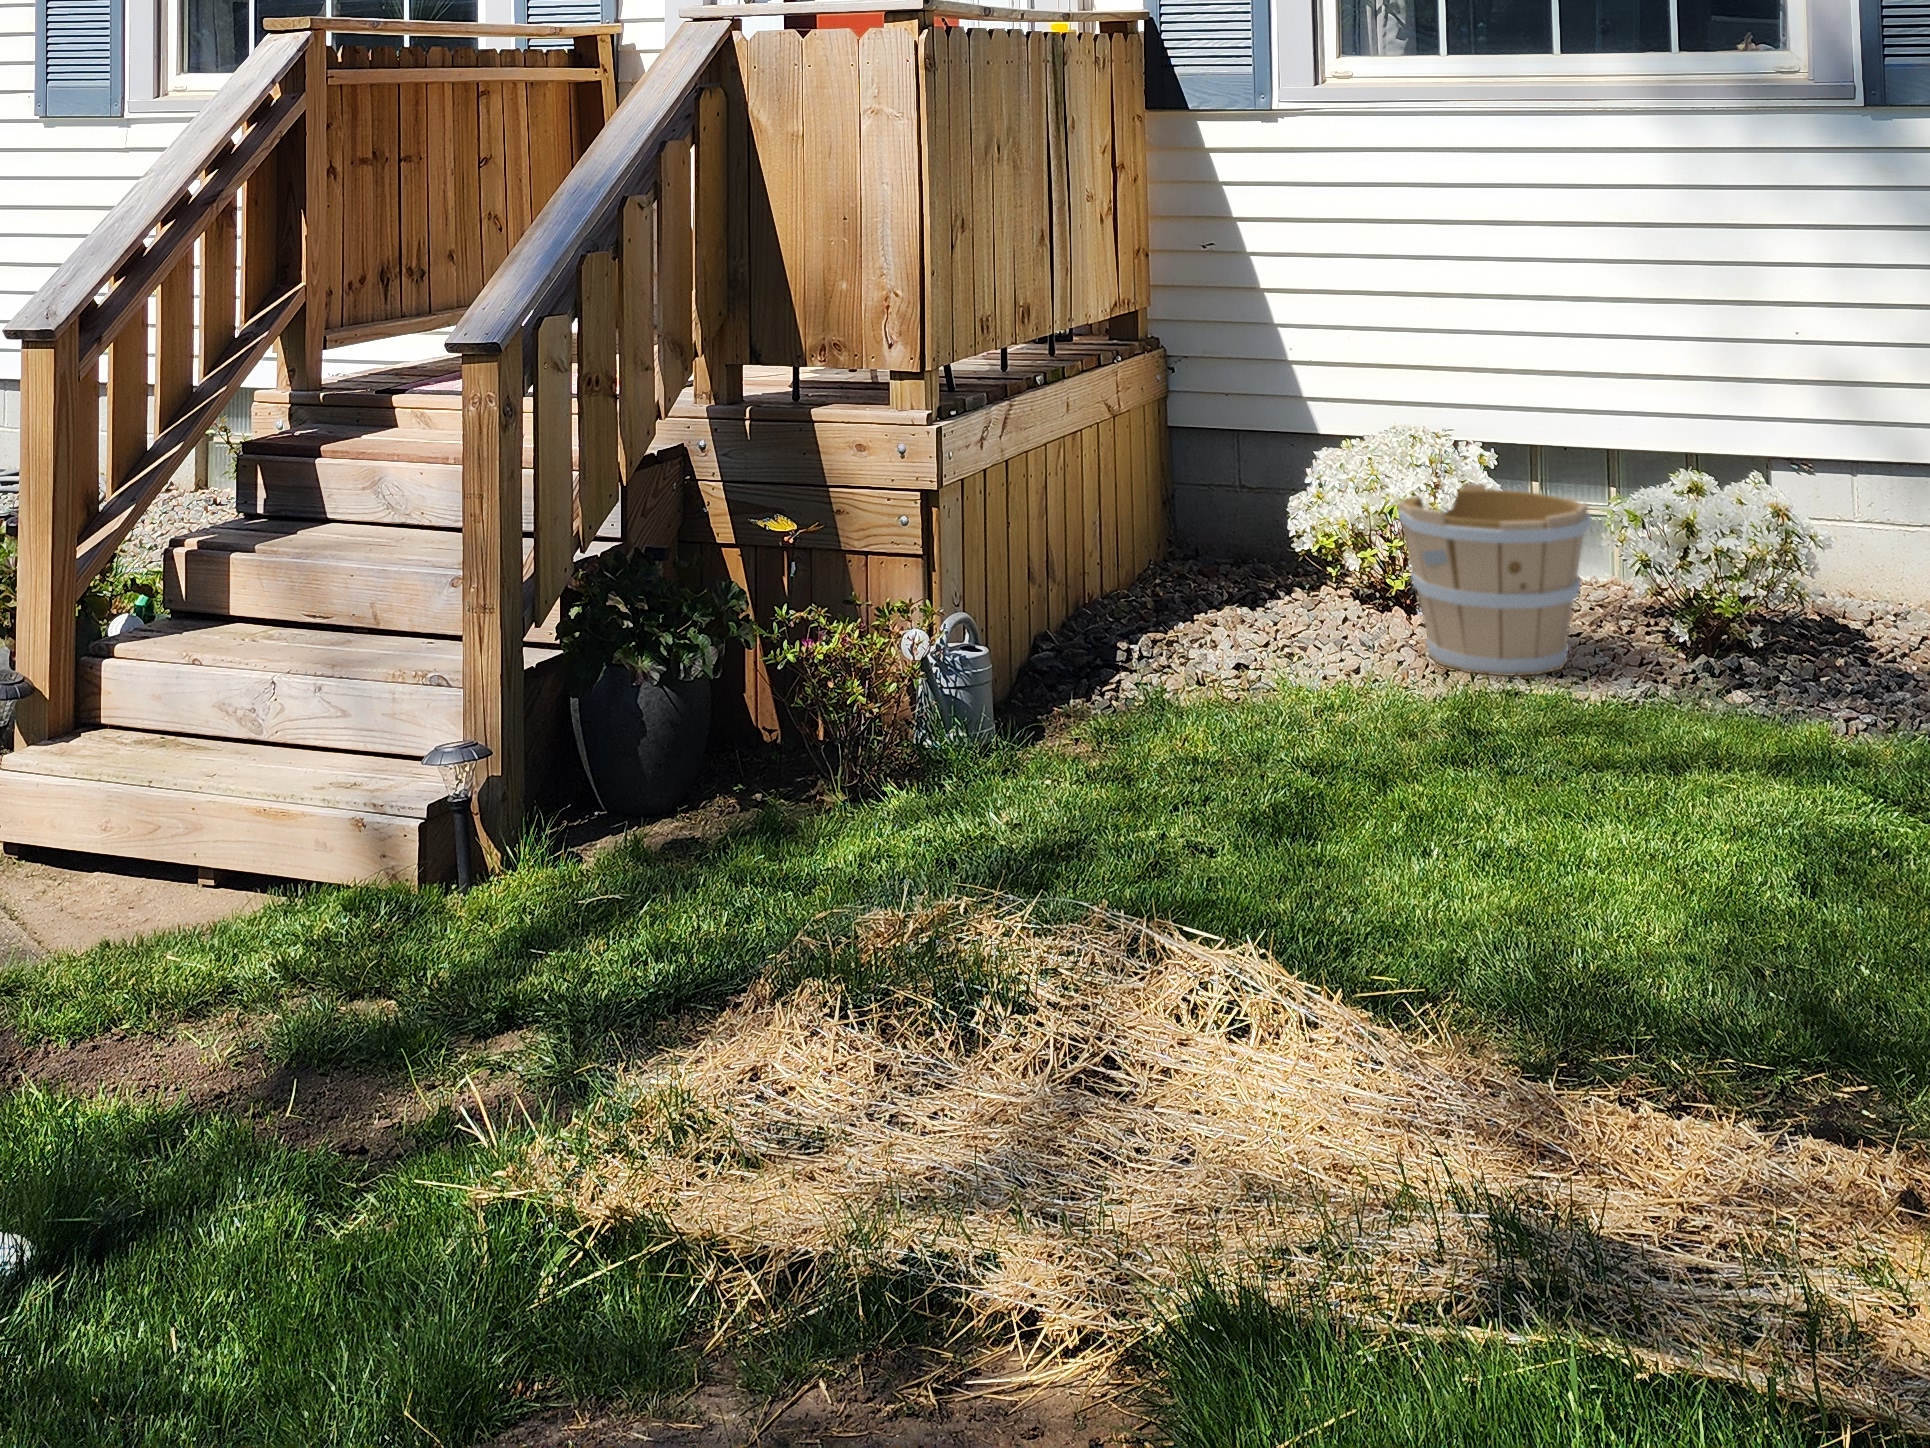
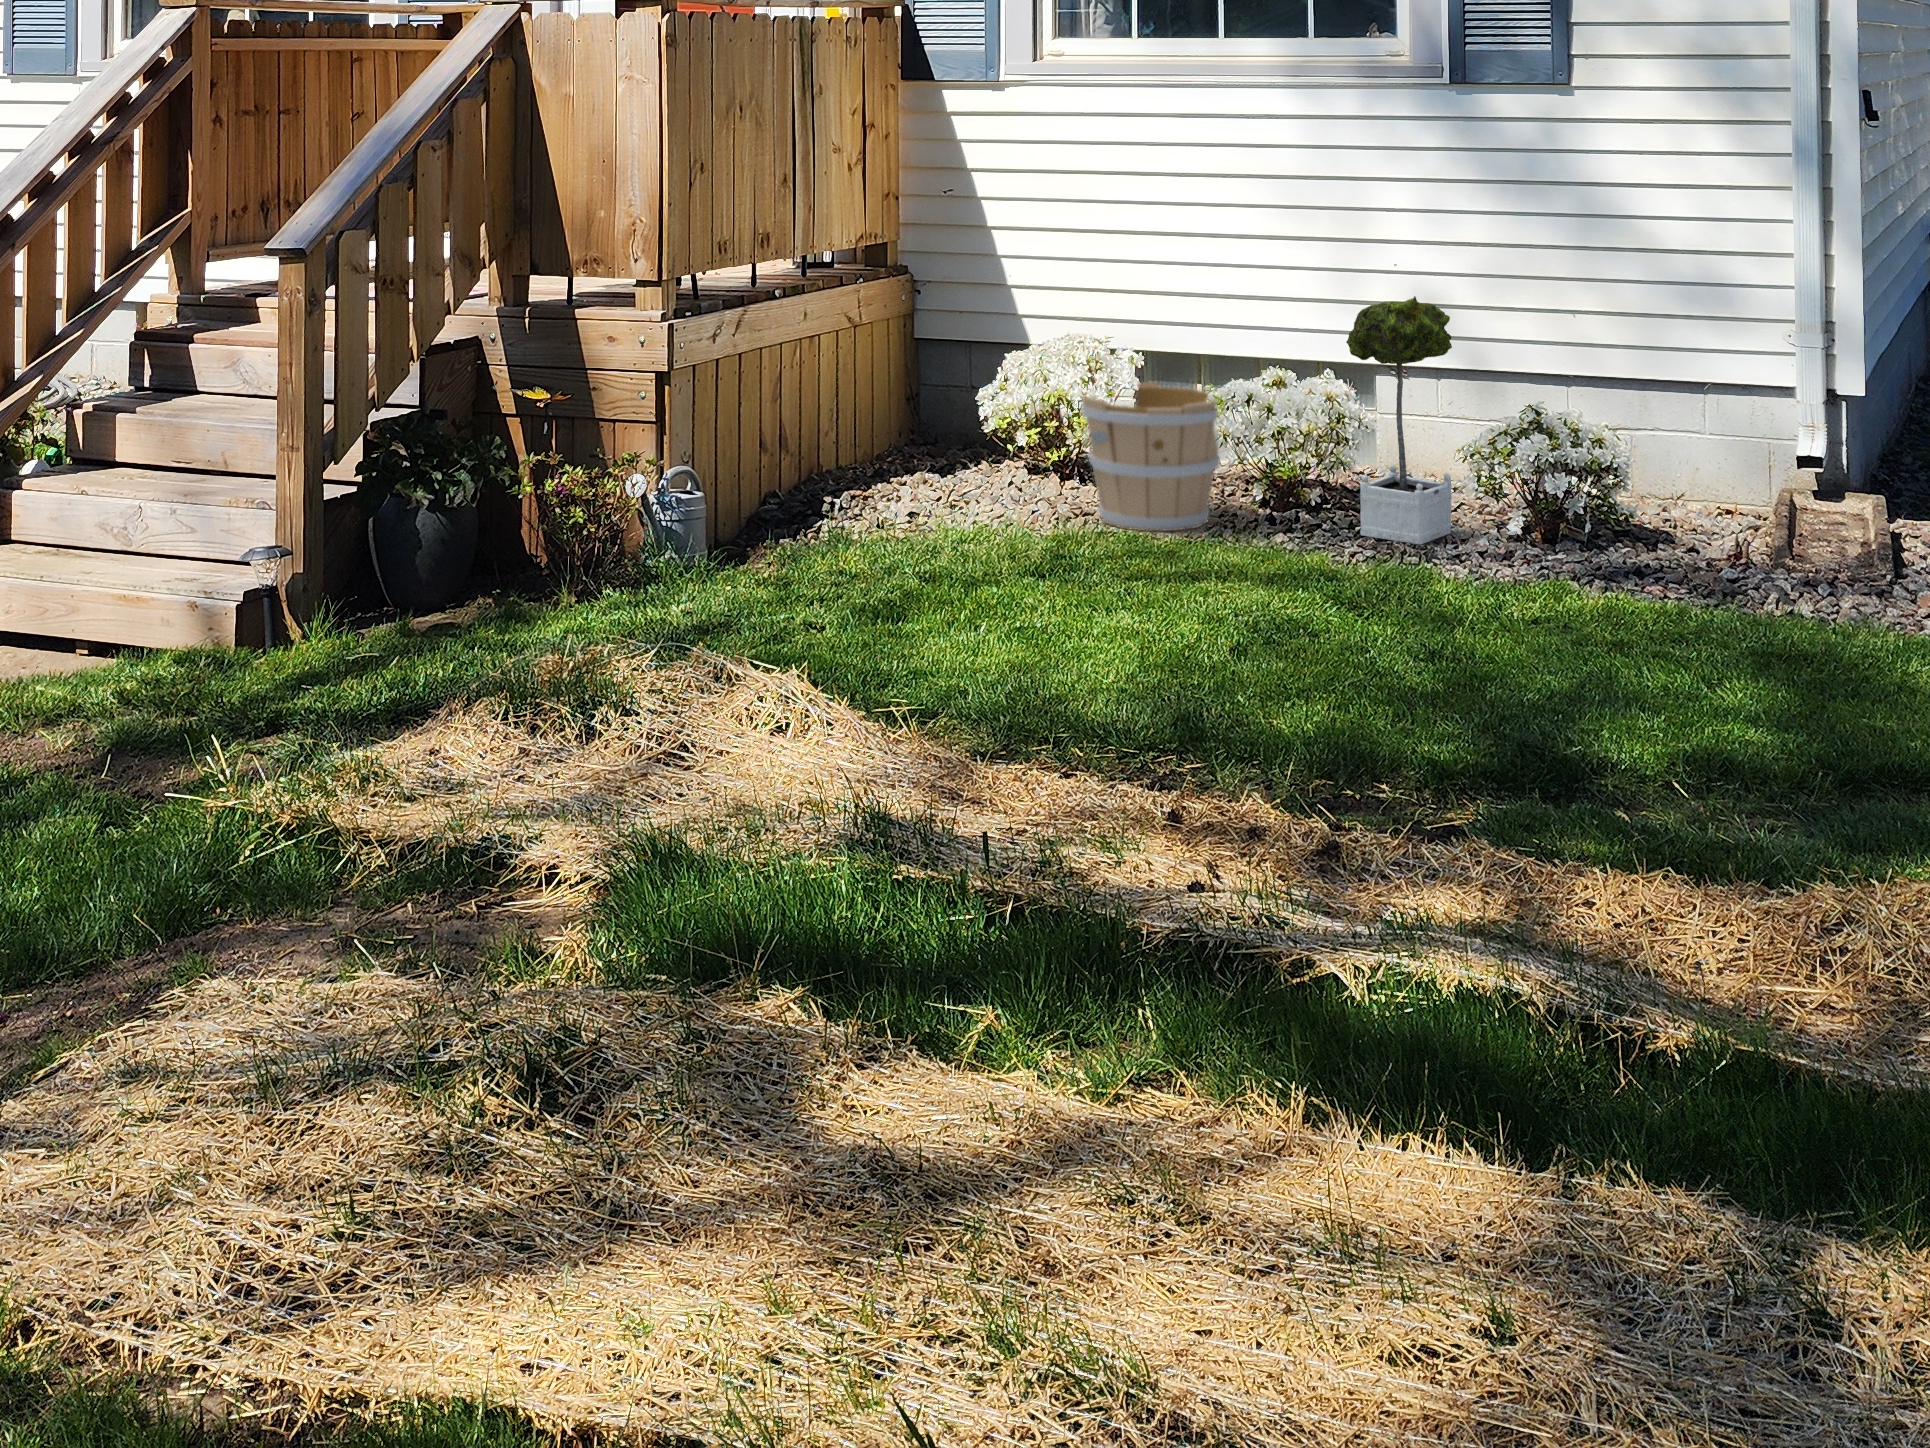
potted tree: none [1750,378,1886,691] -> present [1346,296,1452,545]

